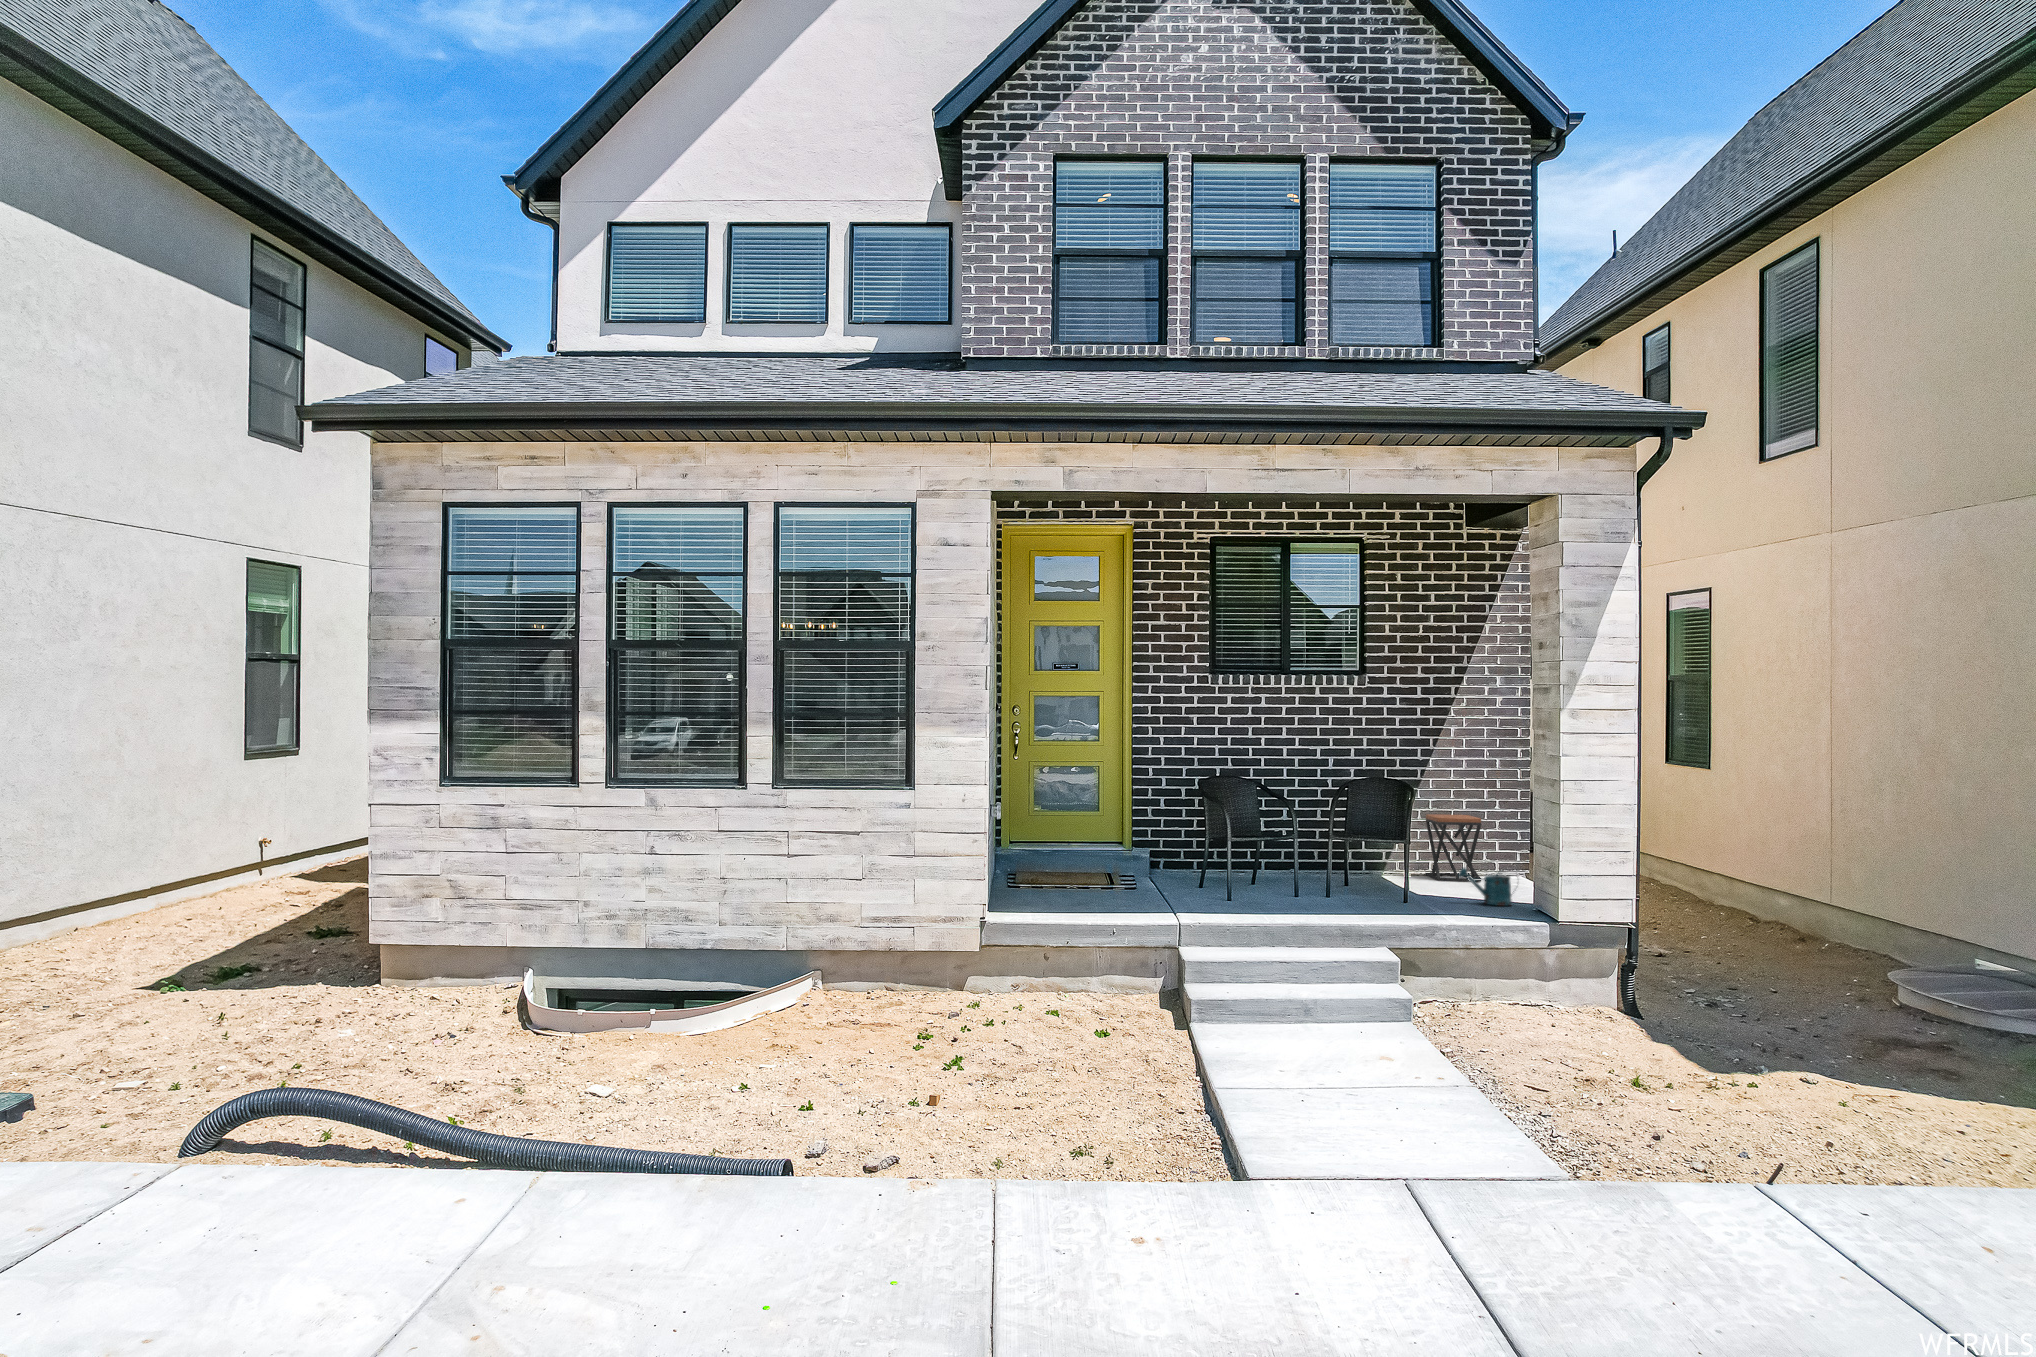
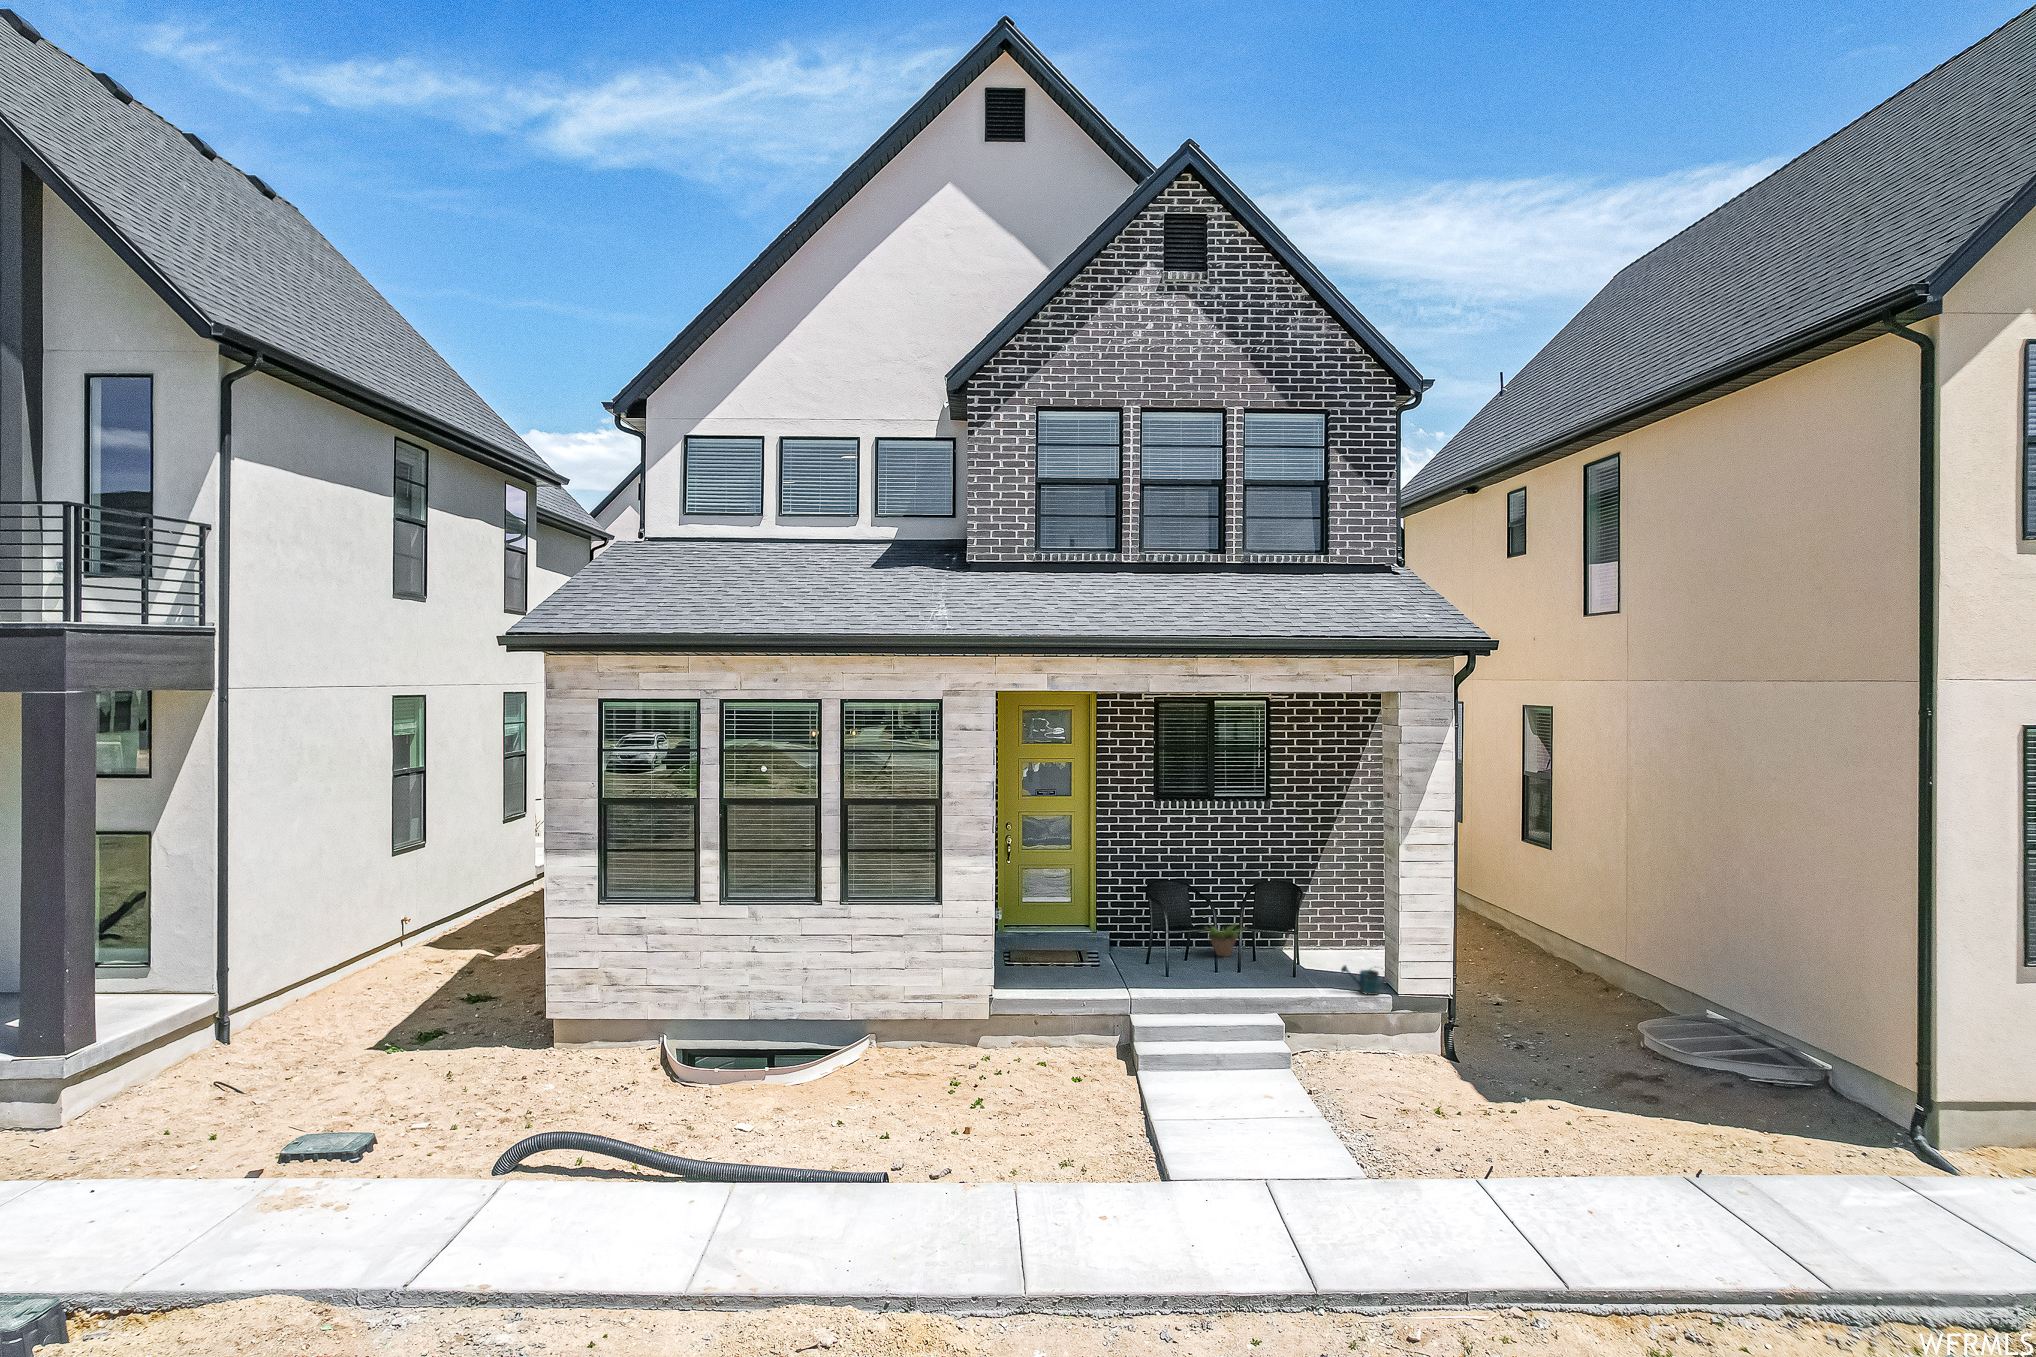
stool: present [1426,814,1481,882] -> none [1316,905,1358,959]
decorative plant: none [1263,837,1334,876] -> present [1203,925,1242,956]

